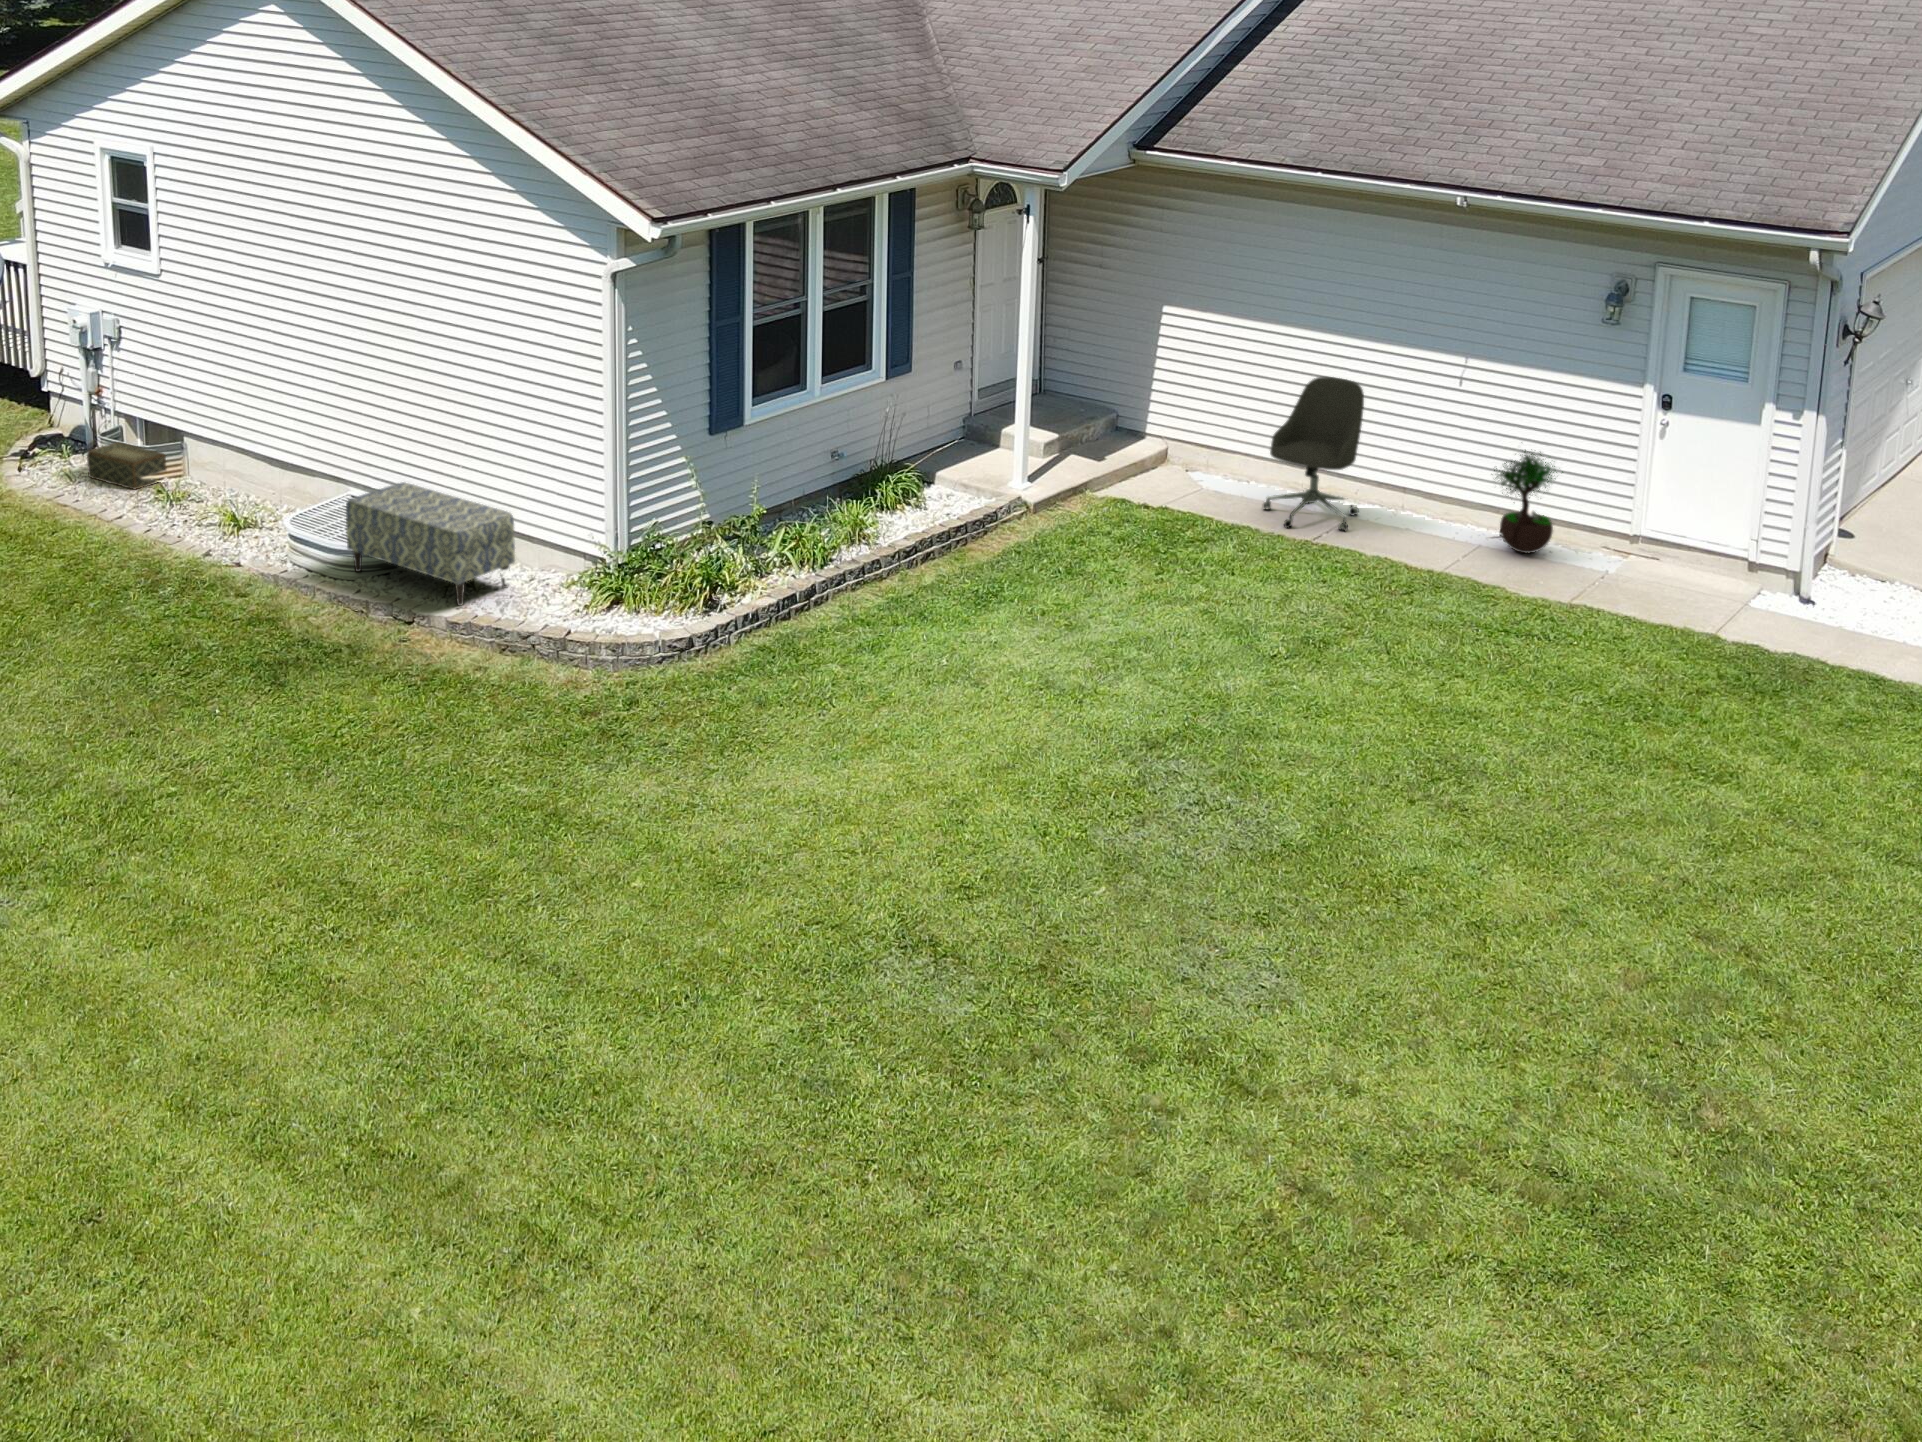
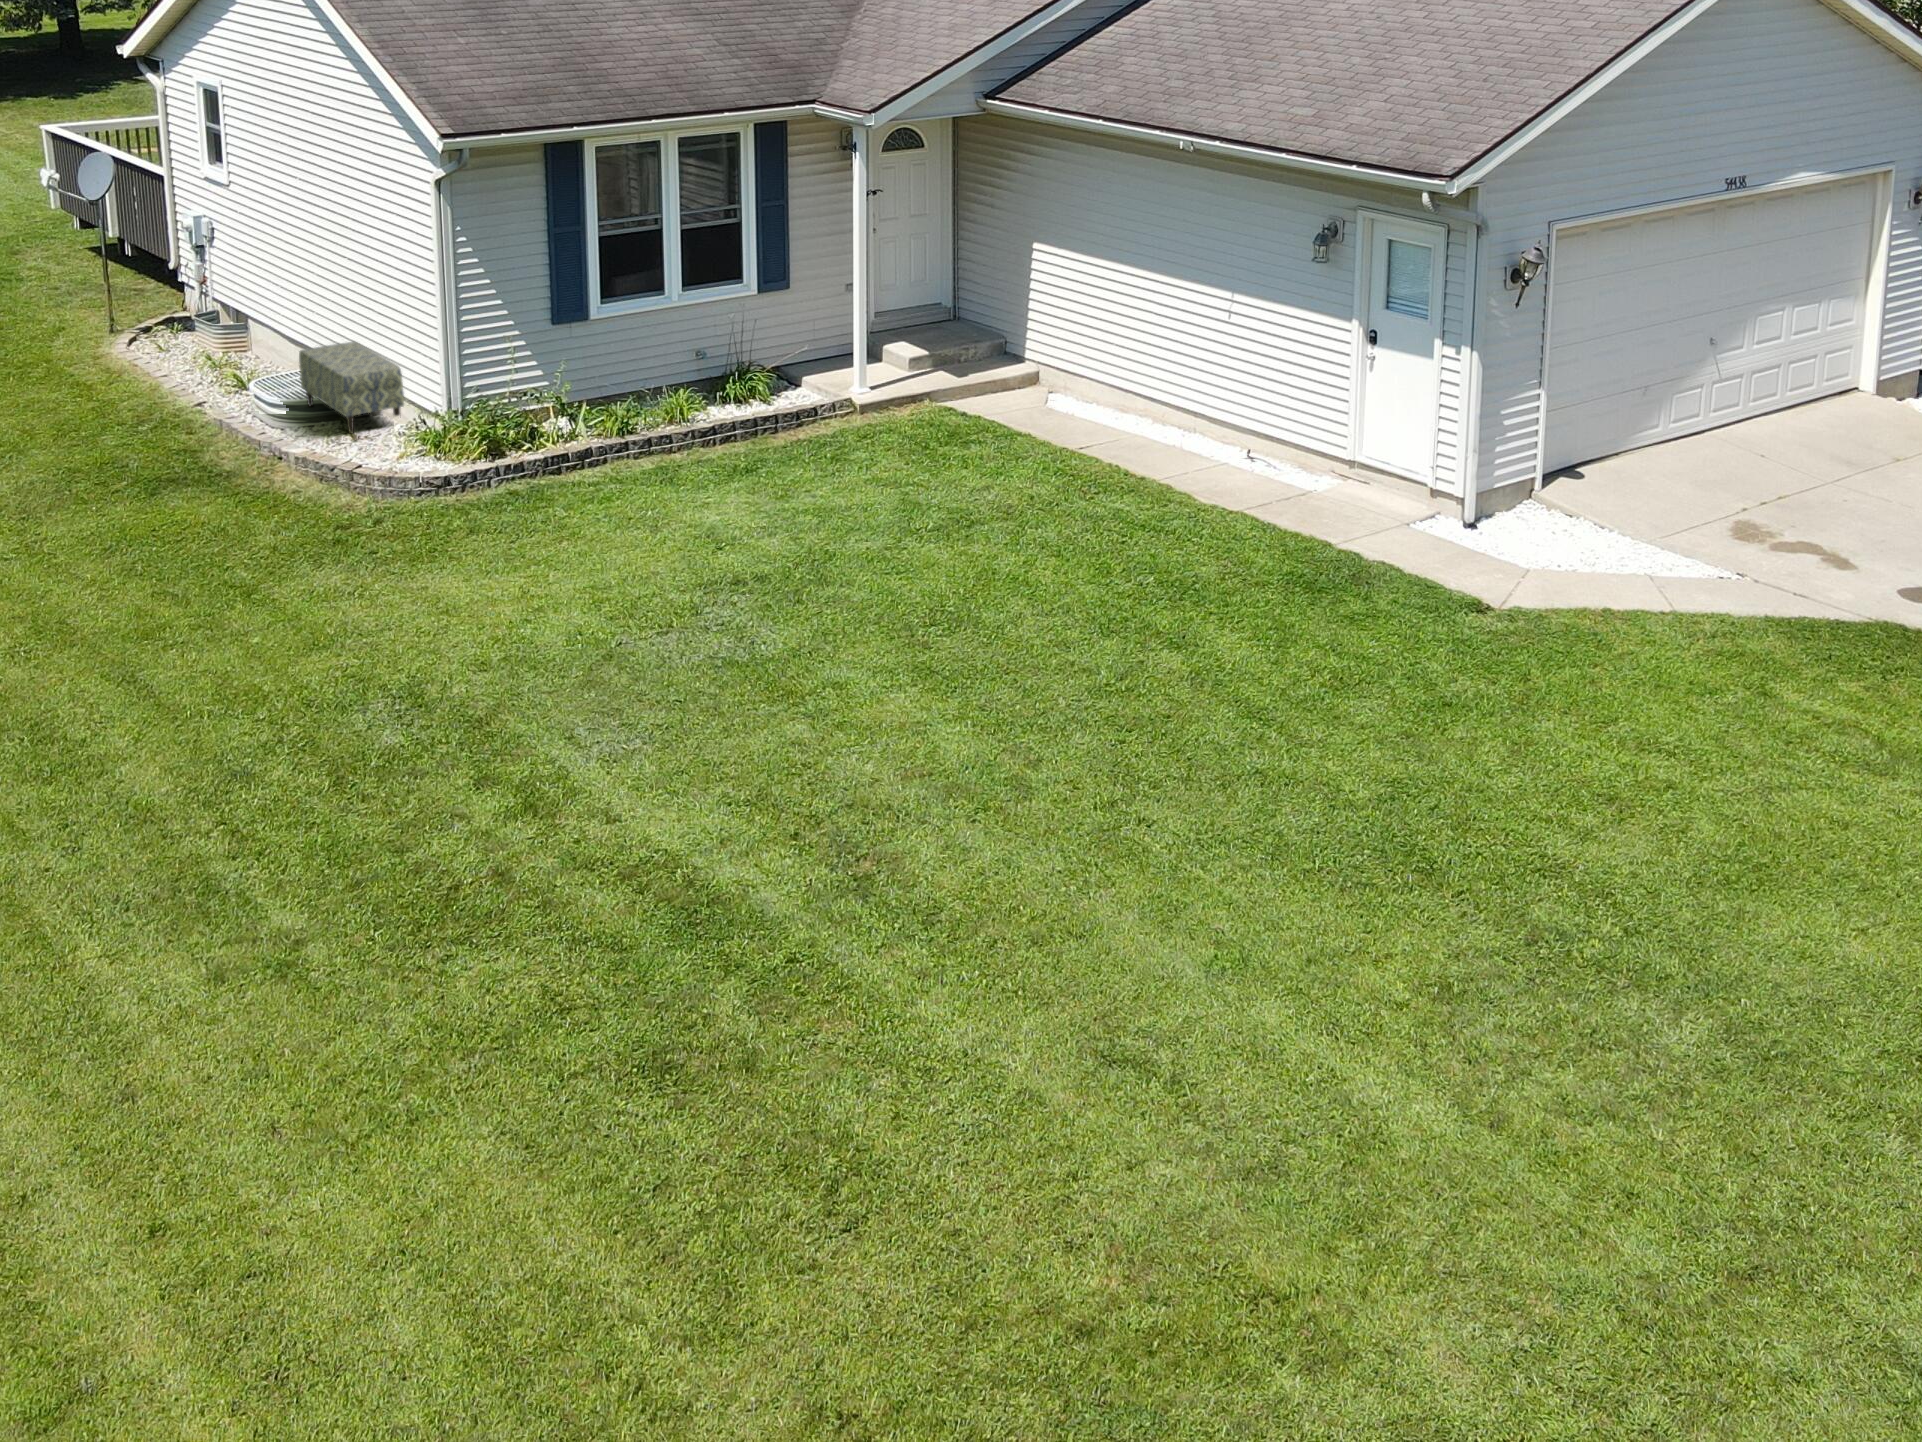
chair: present [1263,377,1364,531] -> none [1068,305,1154,441]
woven basket: present [87,442,166,490] -> none [207,306,259,342]
potted tree: present [1494,450,1563,553] -> none [1216,368,1282,470]

